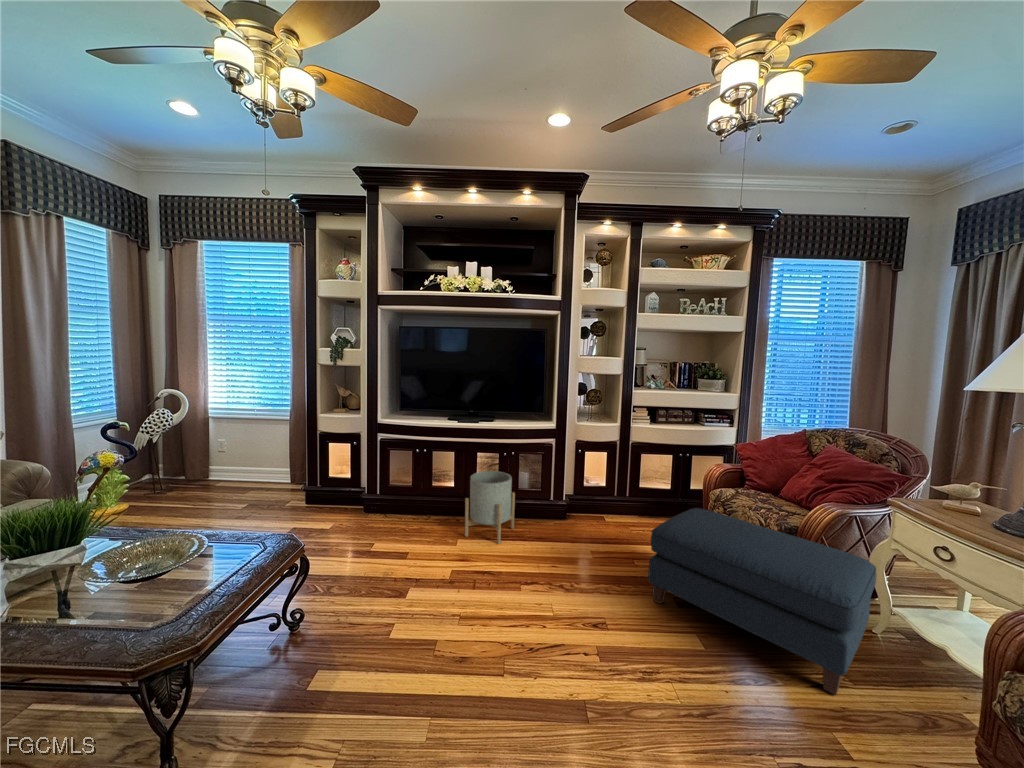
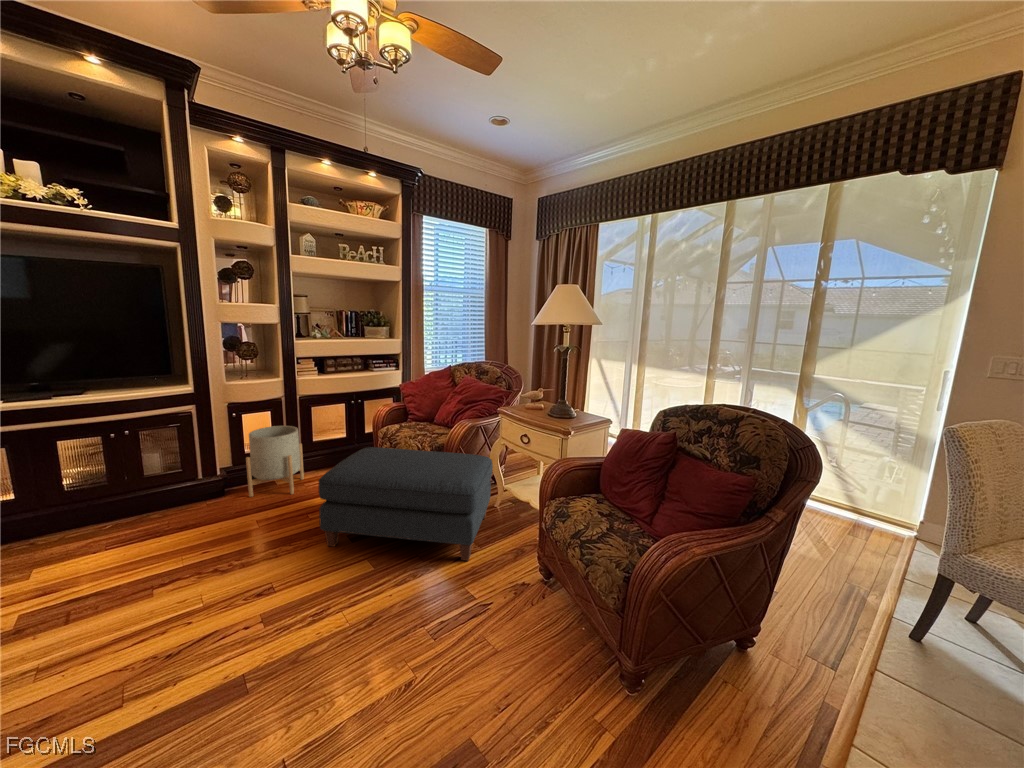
planter: present [465,471,515,544] -> present [246,426,304,497]

